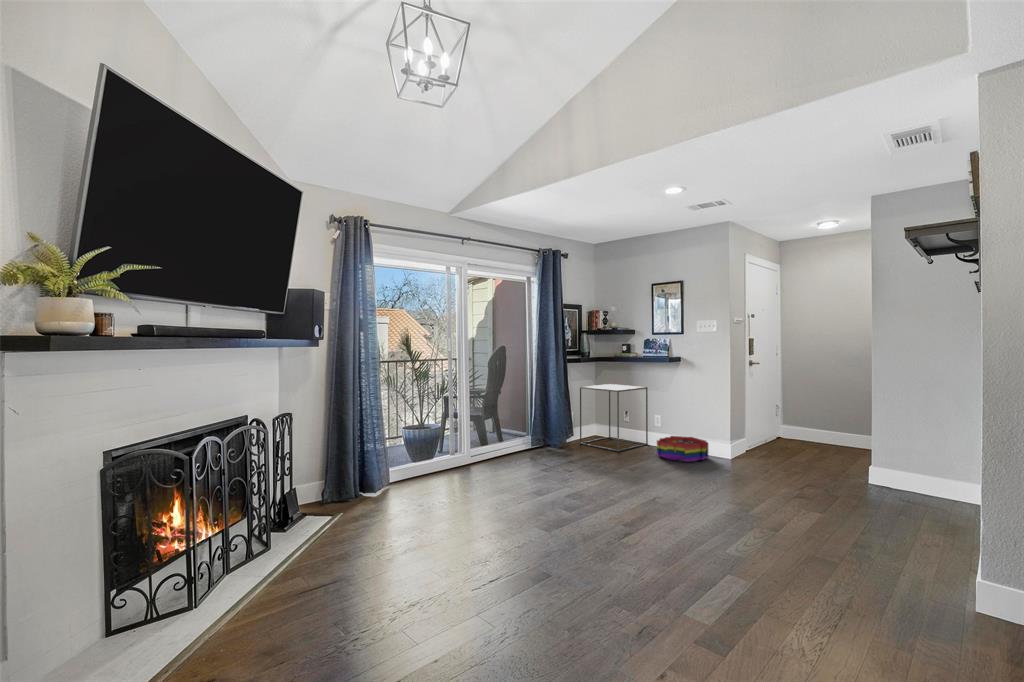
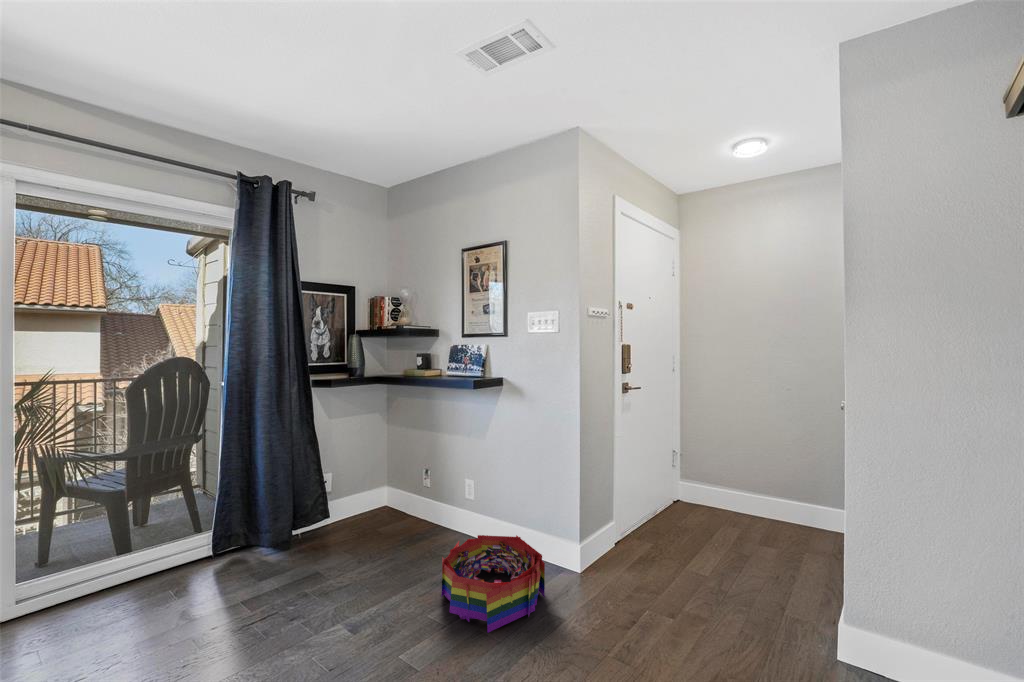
side table: present [580,384,648,452] -> none [321,421,451,576]

